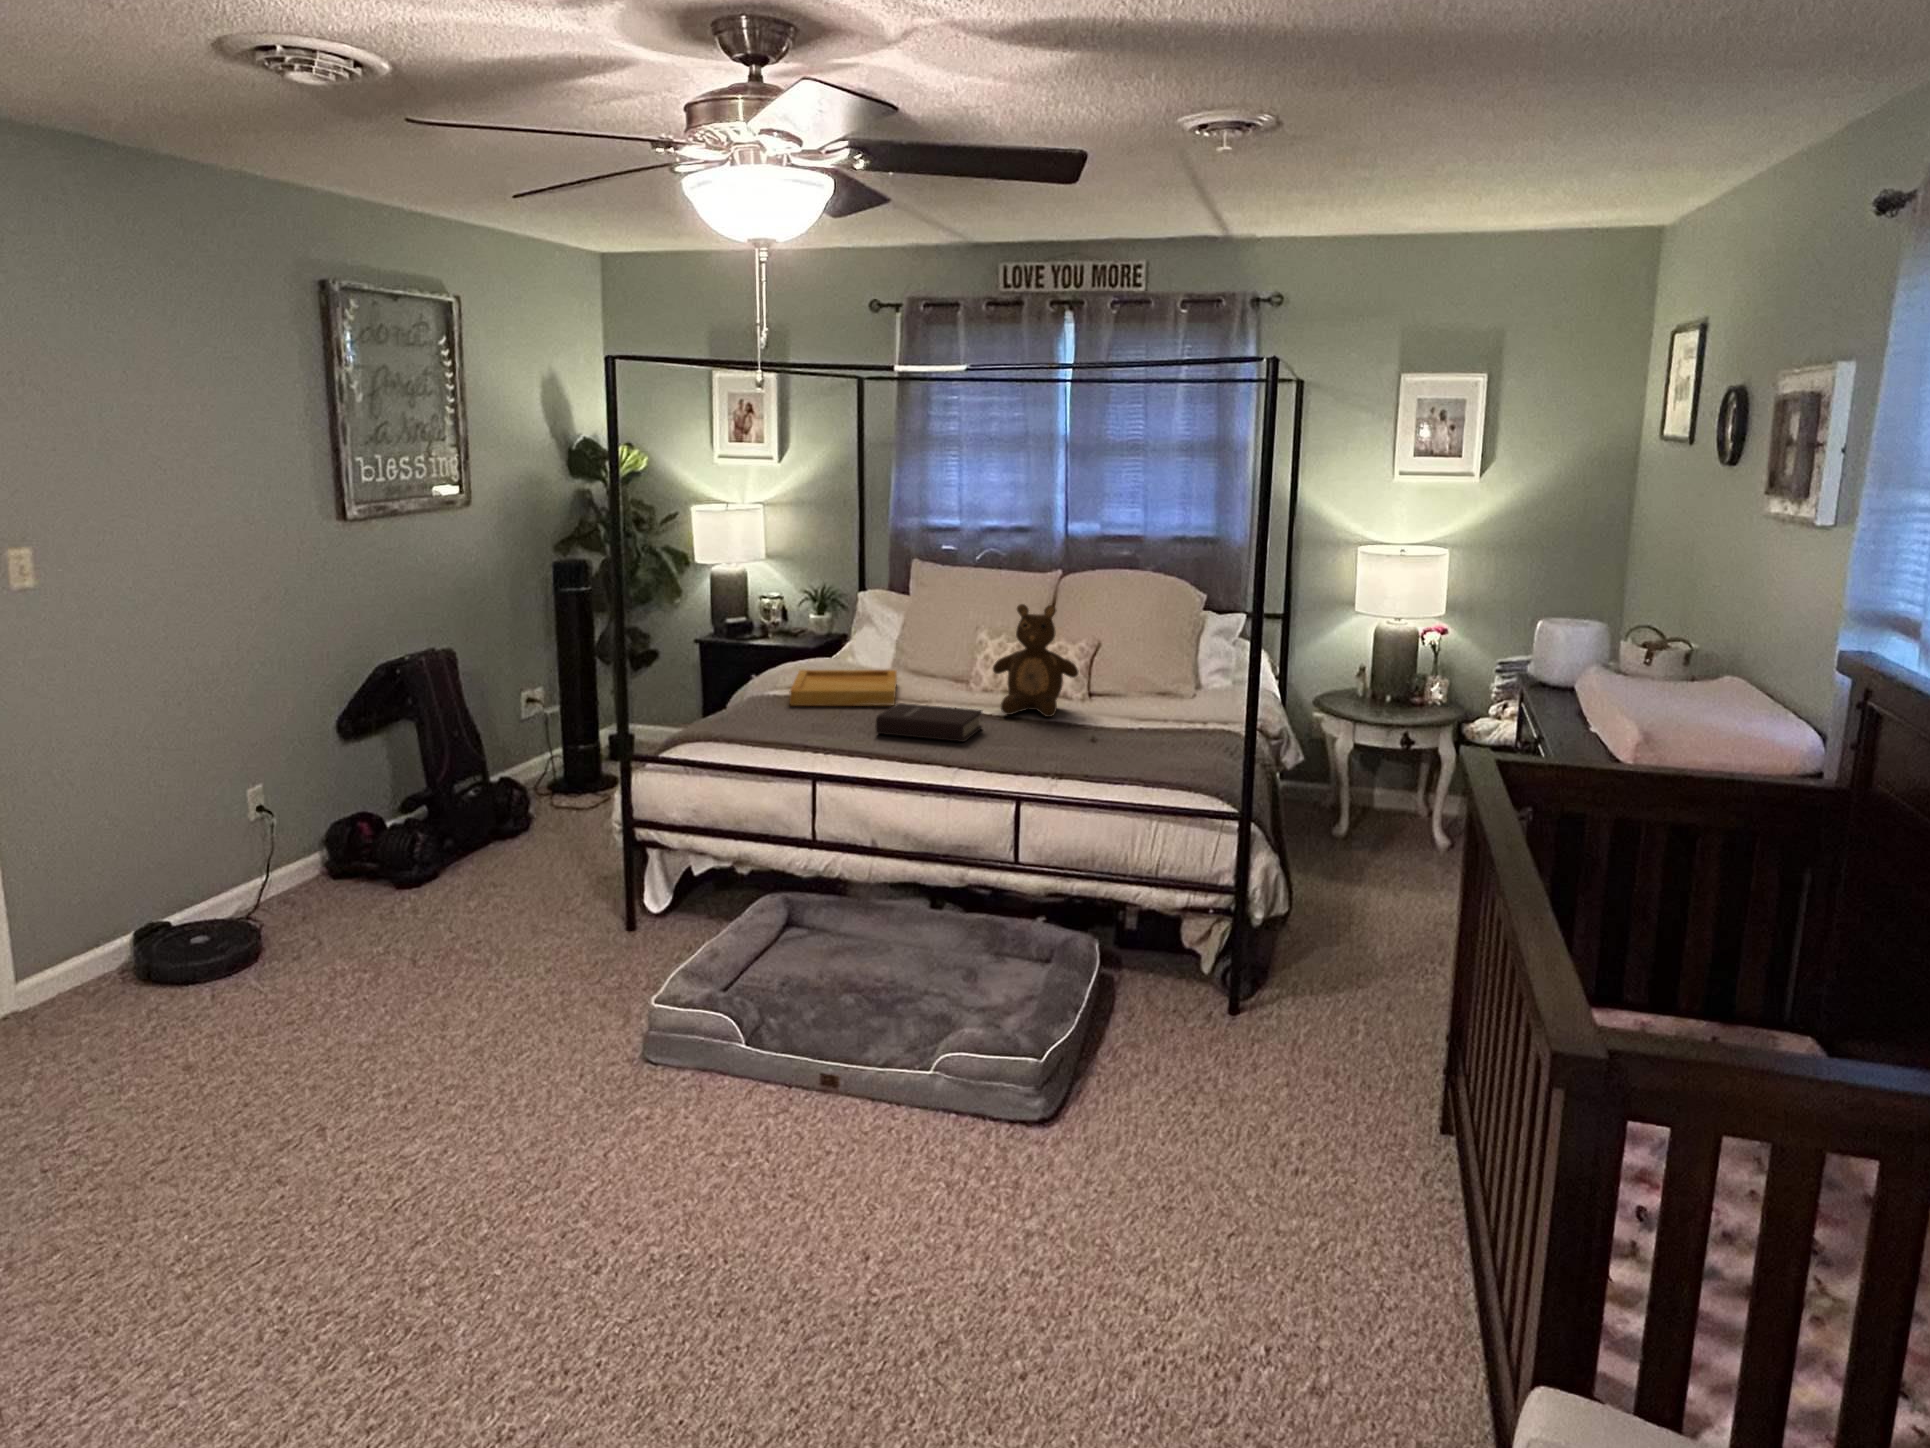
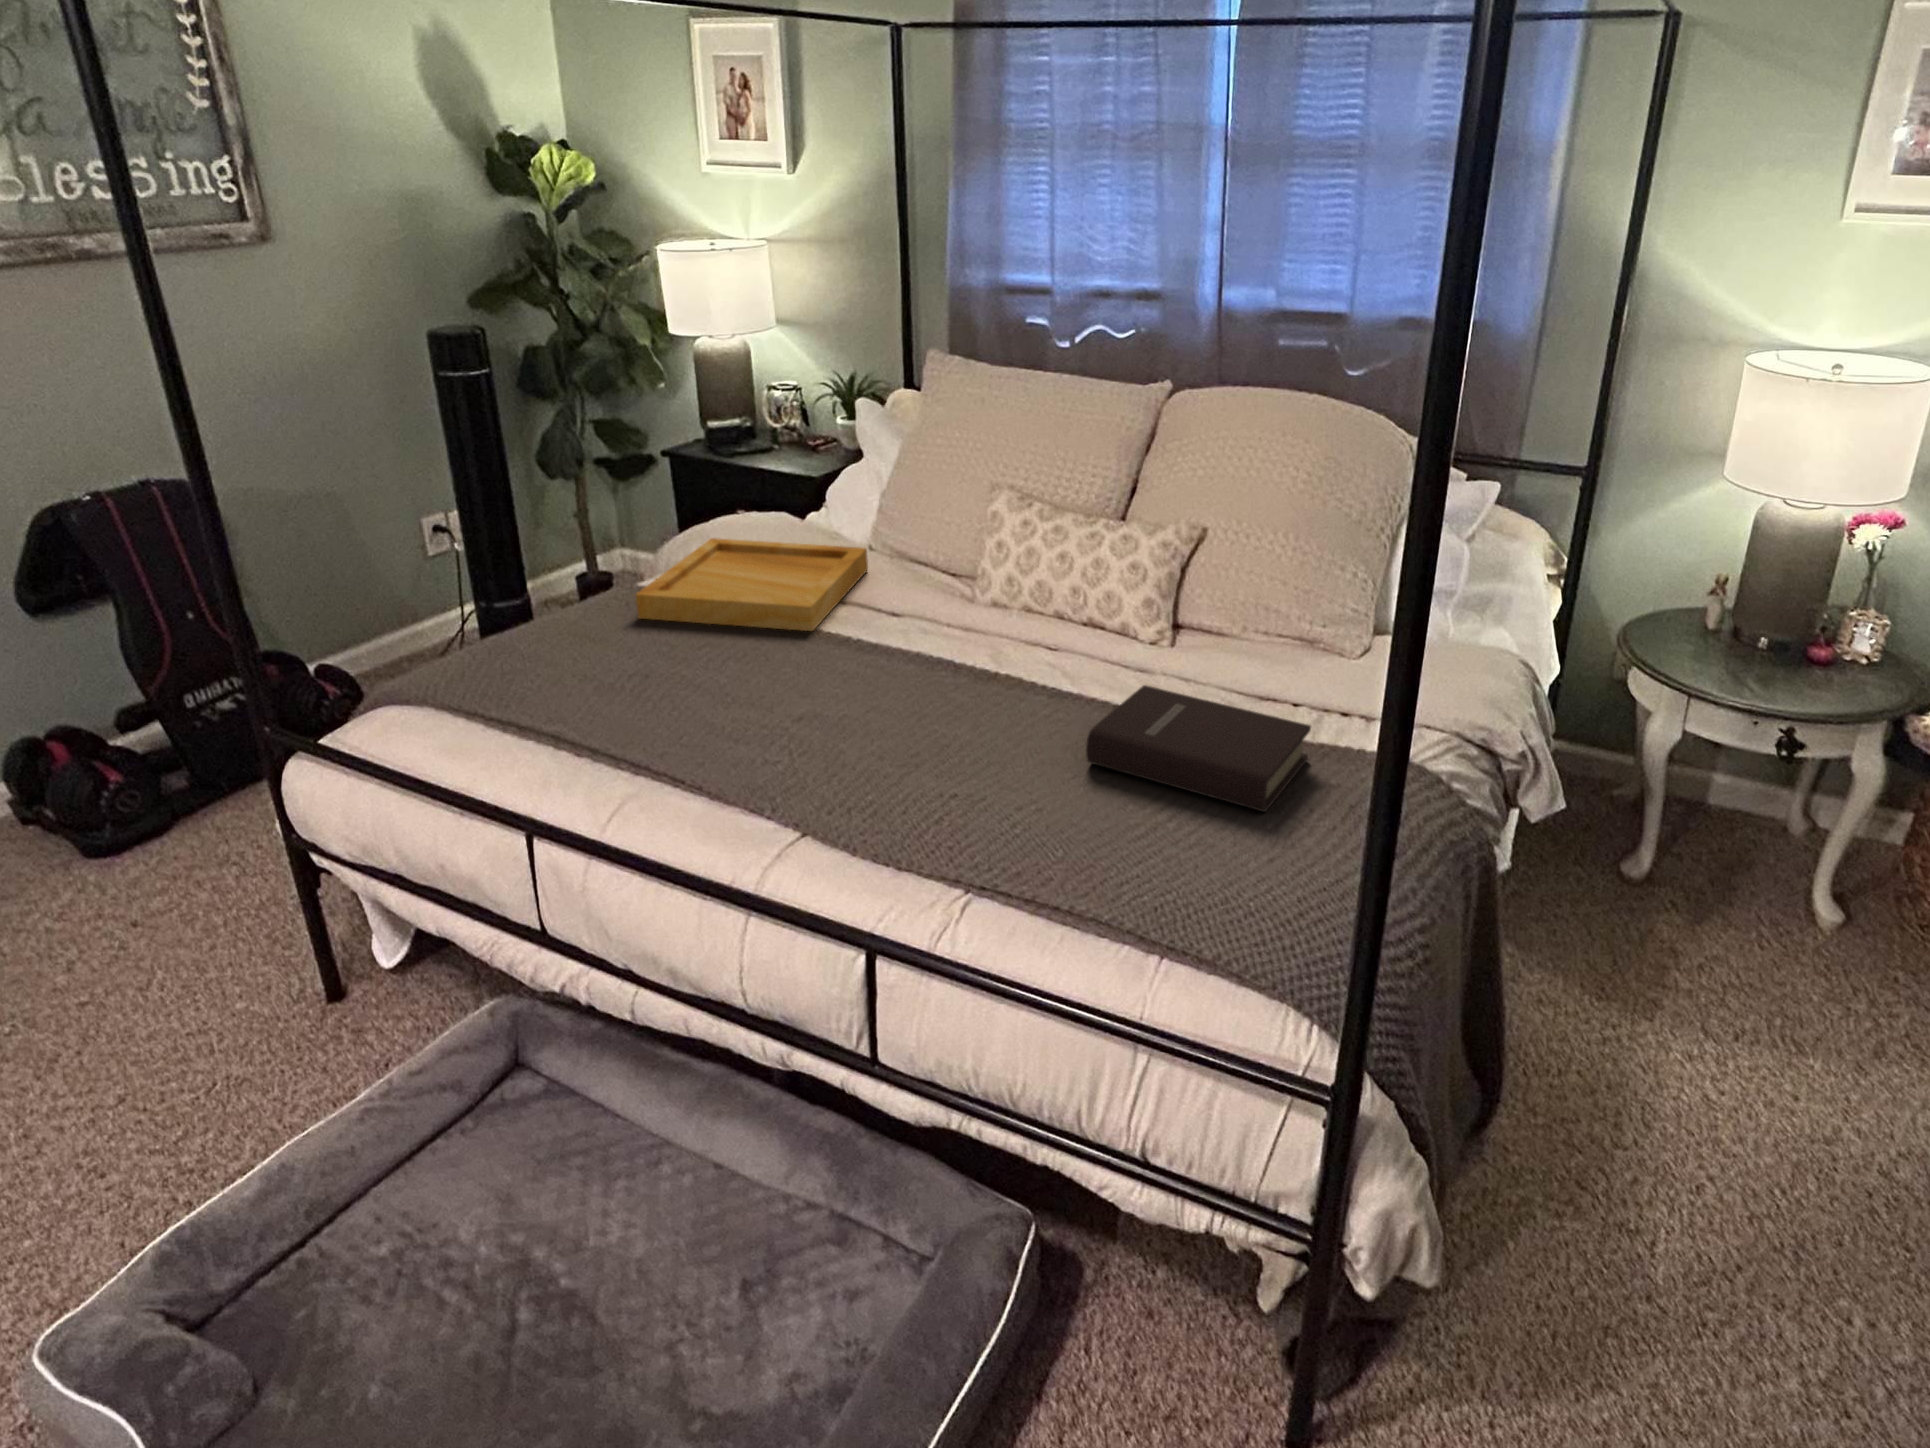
teddy bear: present [993,604,1079,717] -> none [975,465,1135,691]
book: present [876,703,982,742] -> present [1086,685,1311,812]

